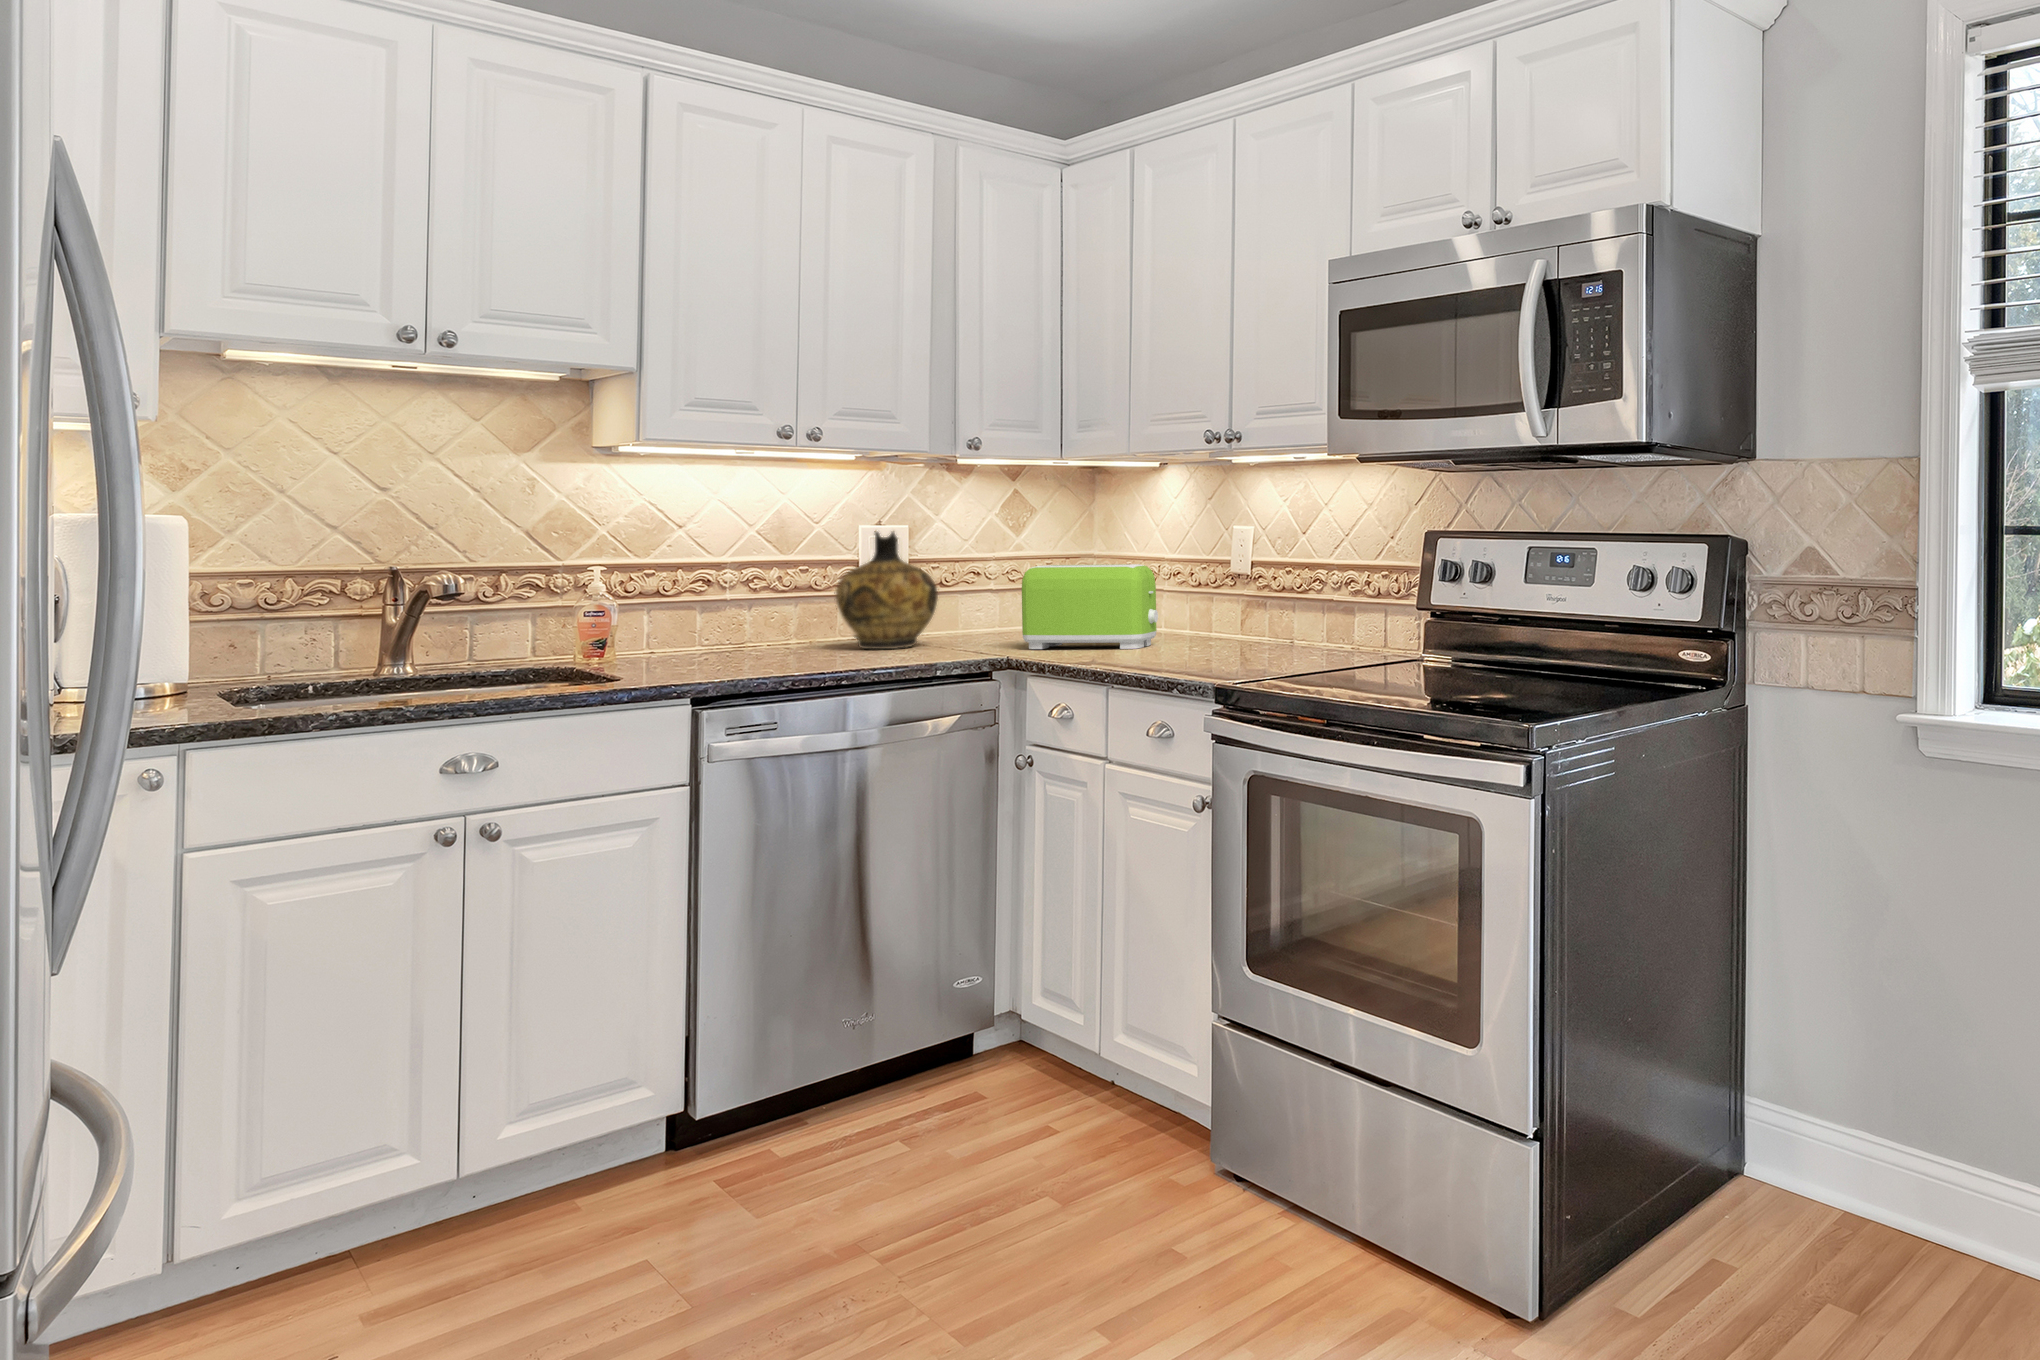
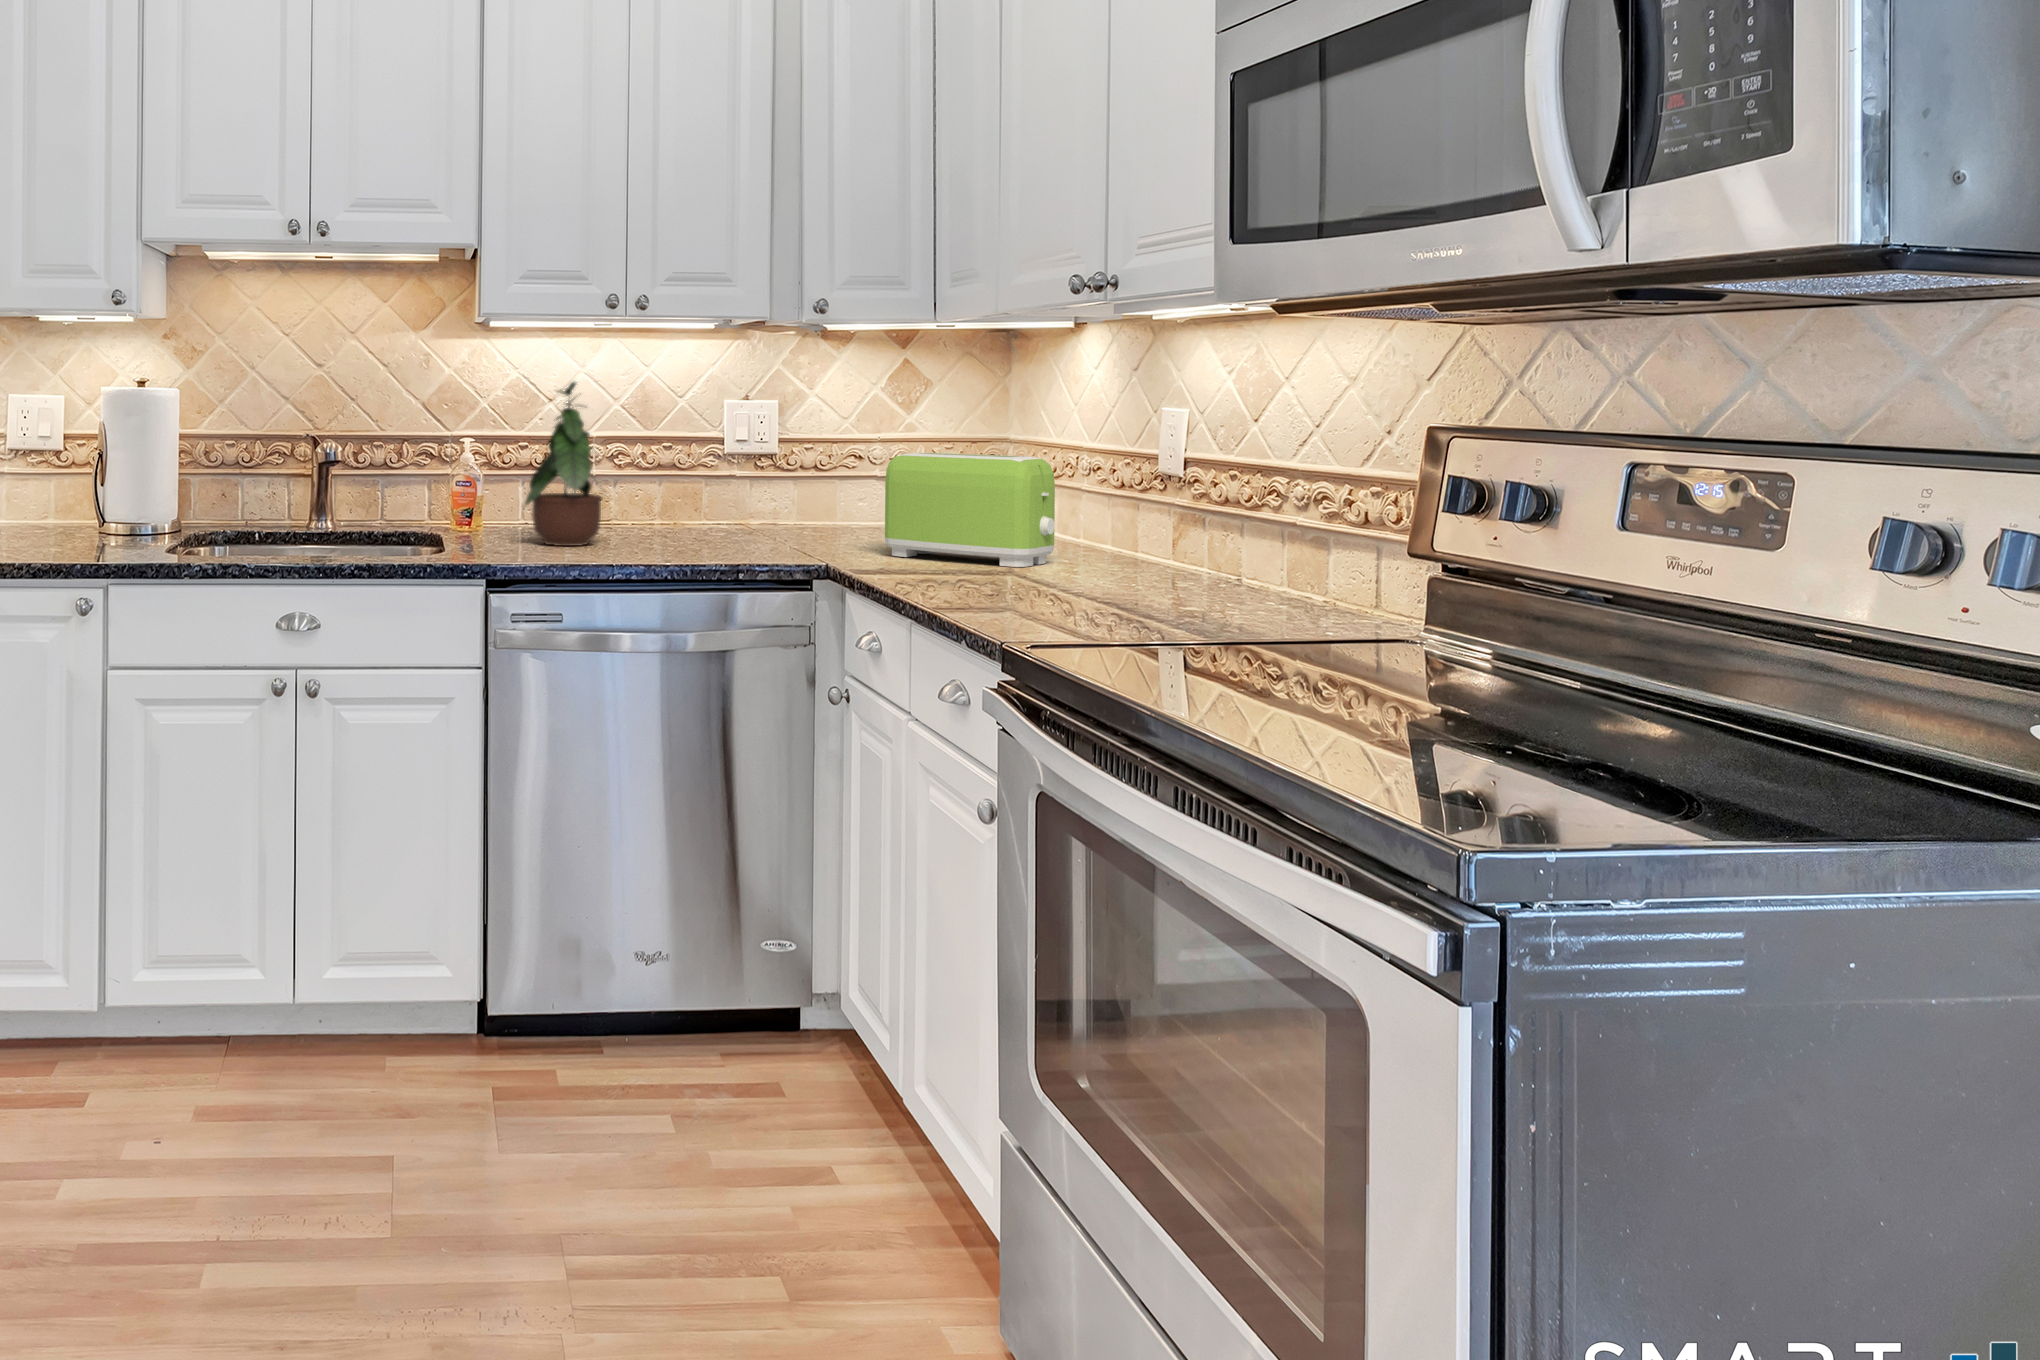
potted plant: none [659,509,765,665] -> present [525,382,602,546]
ceramic jug: present [834,532,938,649] -> none [695,405,804,541]

